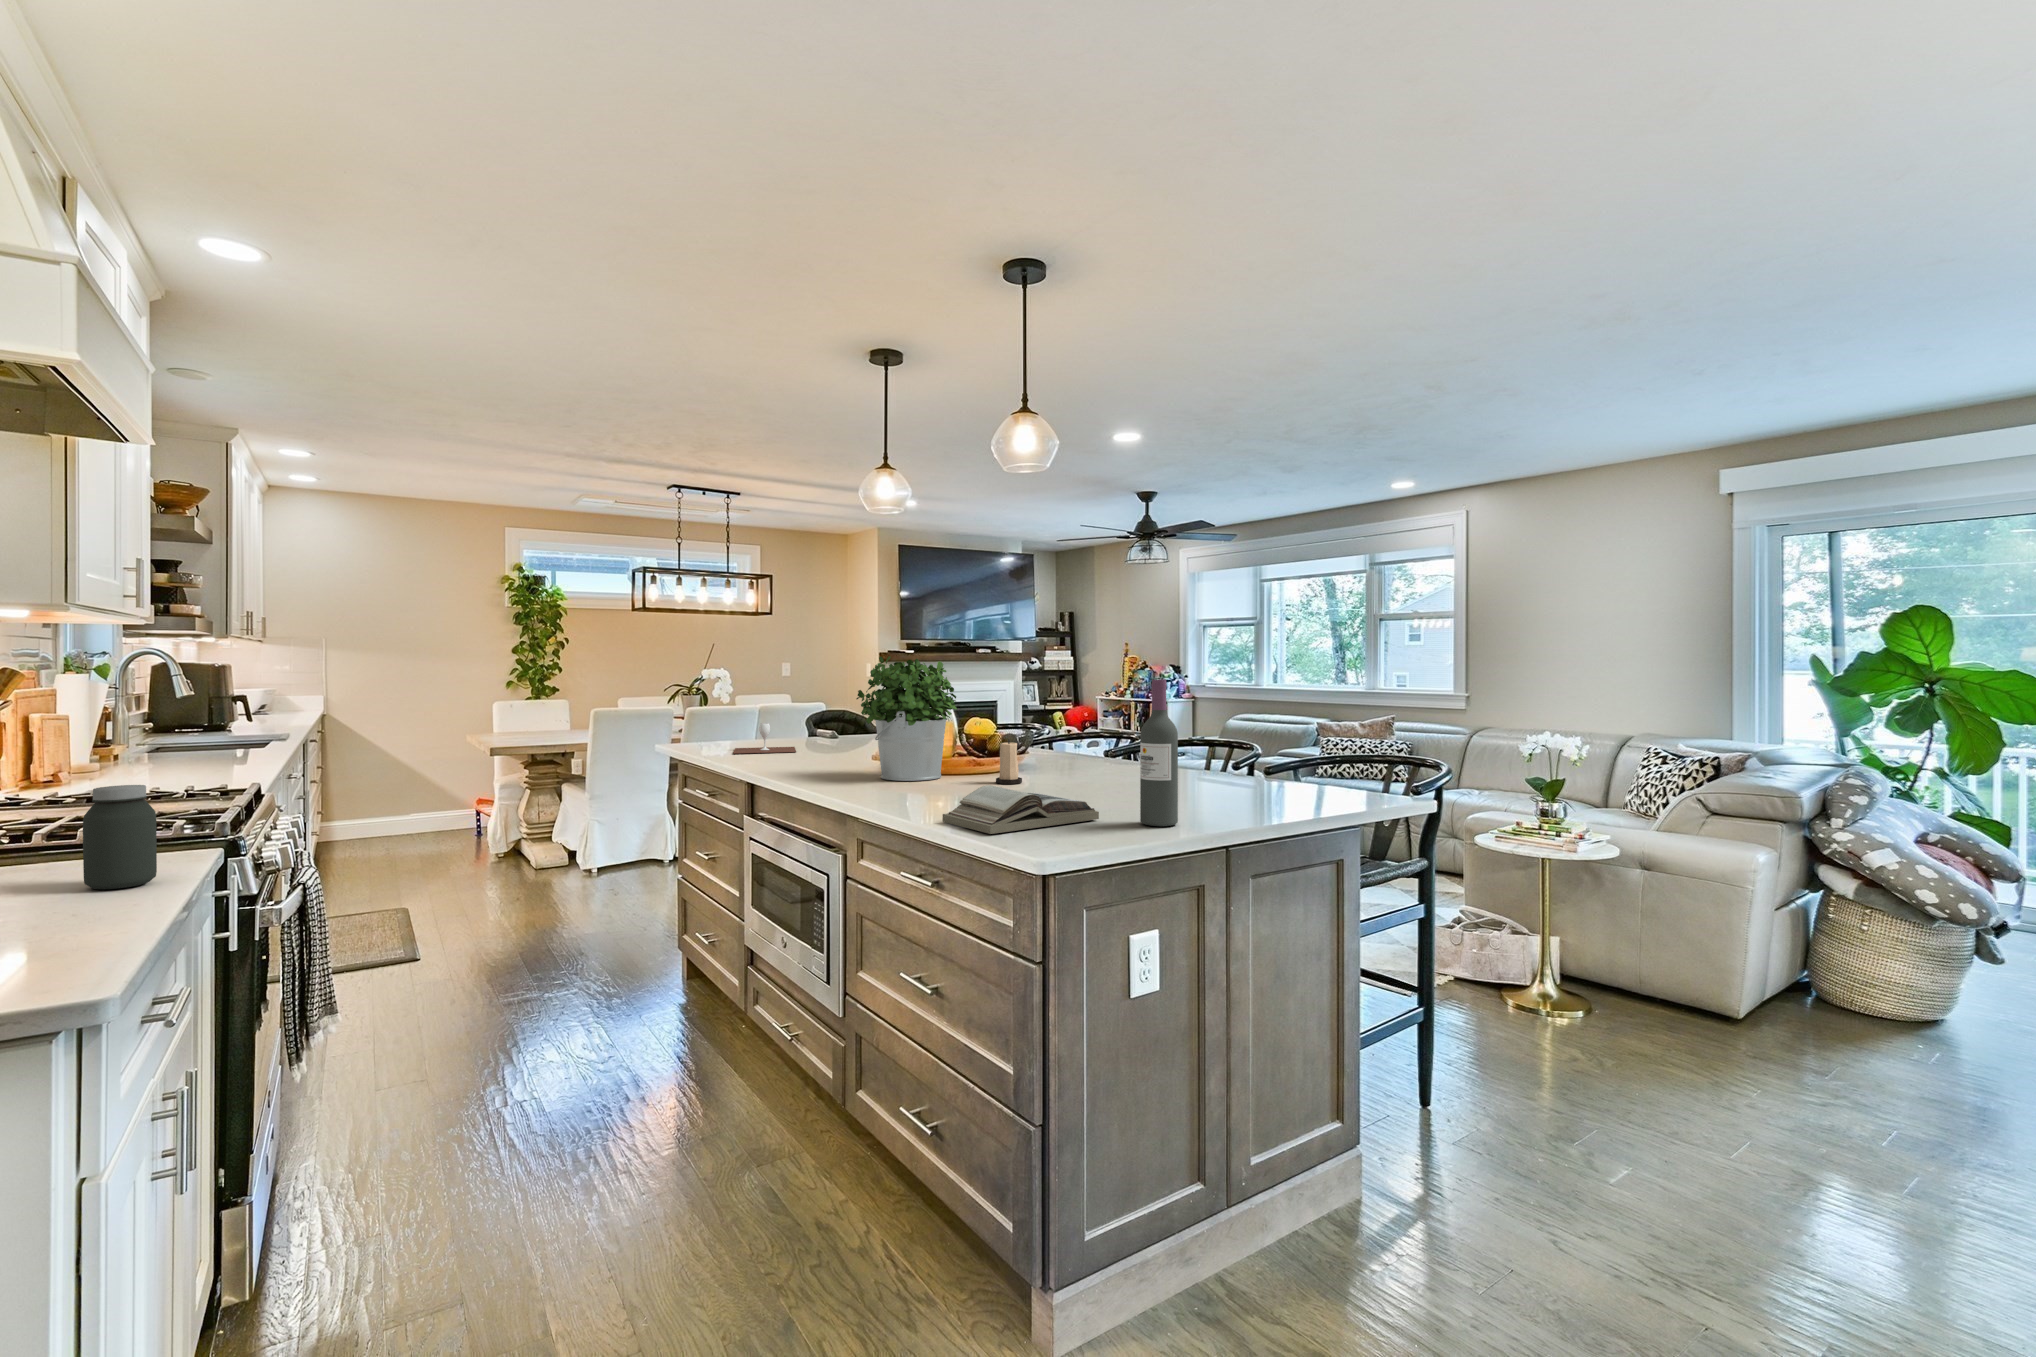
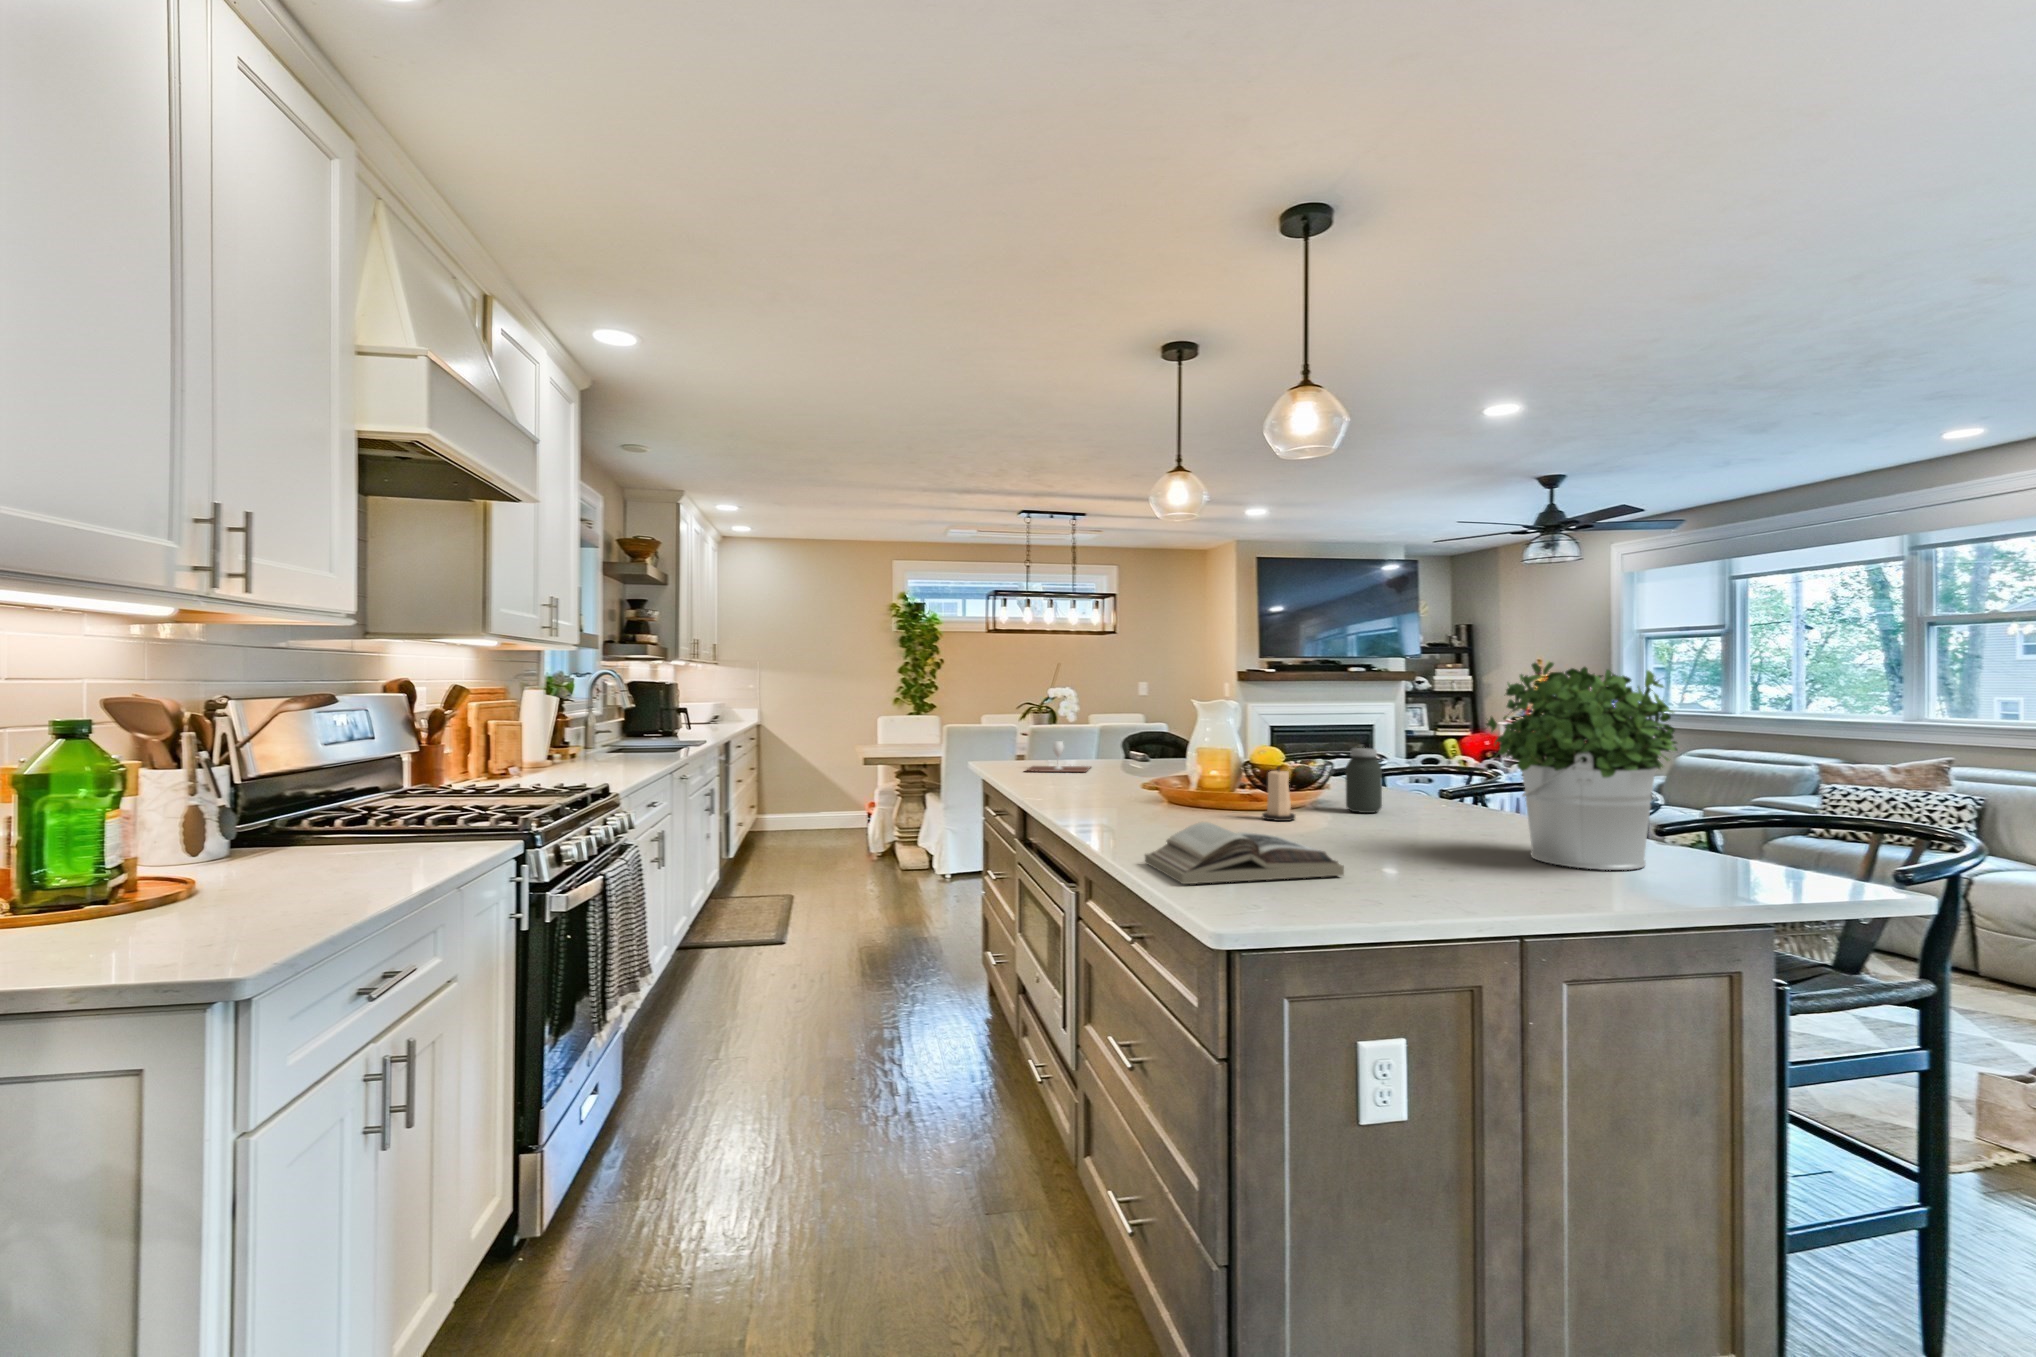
potted plant: present [856,656,957,781] -> present [1486,662,1677,870]
wine bottle: present [1140,679,1178,826] -> none [1397,693,1452,893]
jar: present [83,785,157,889] -> present [1346,748,1382,813]

